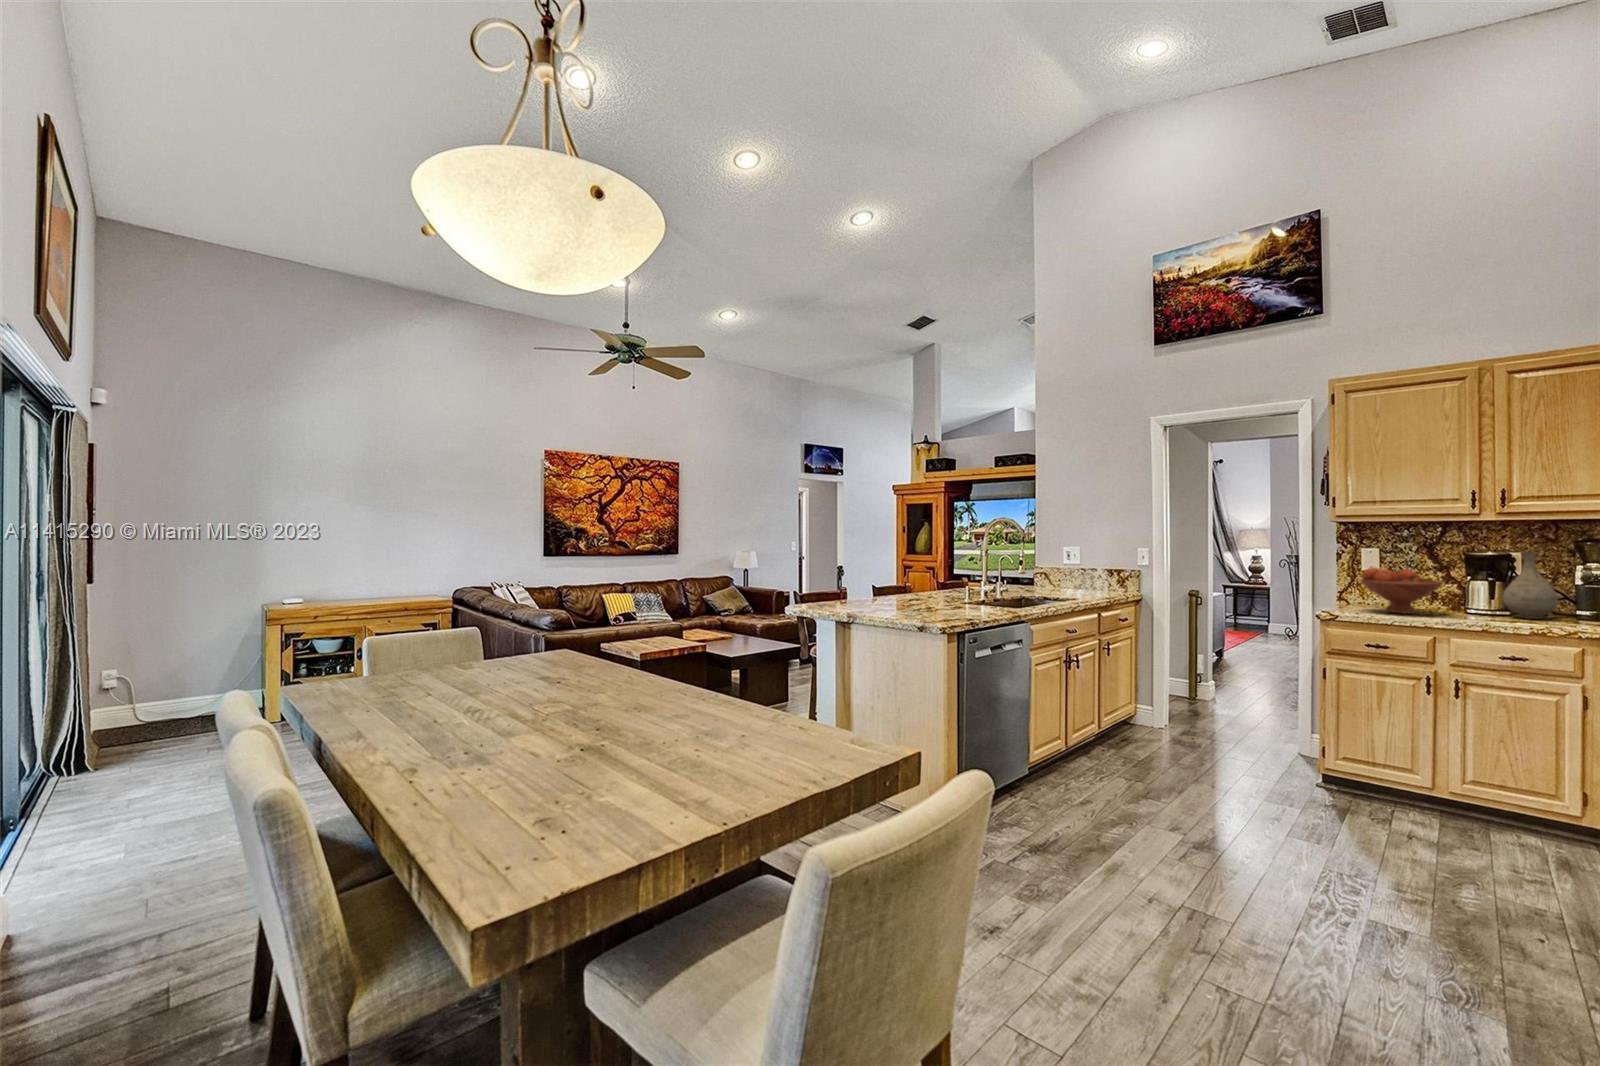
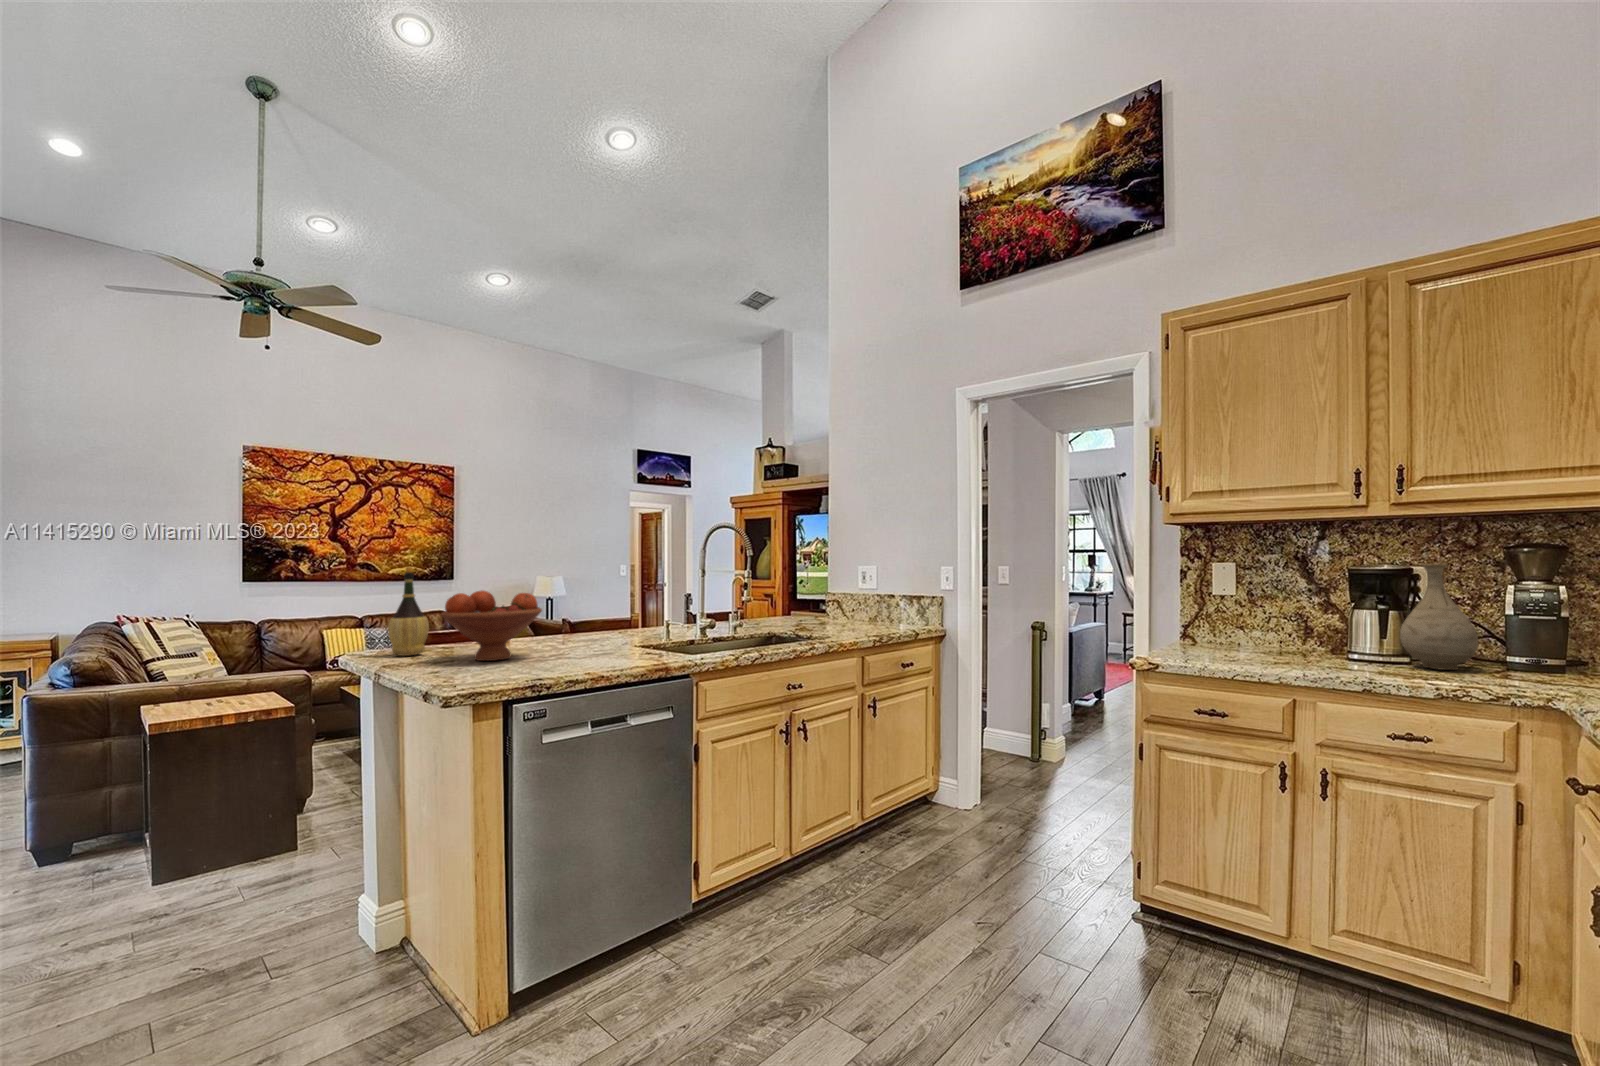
wine bottle: none [820,550,842,605] -> present [388,567,429,656]
fruit bowl: present [1360,567,1443,614] -> present [441,590,542,661]

